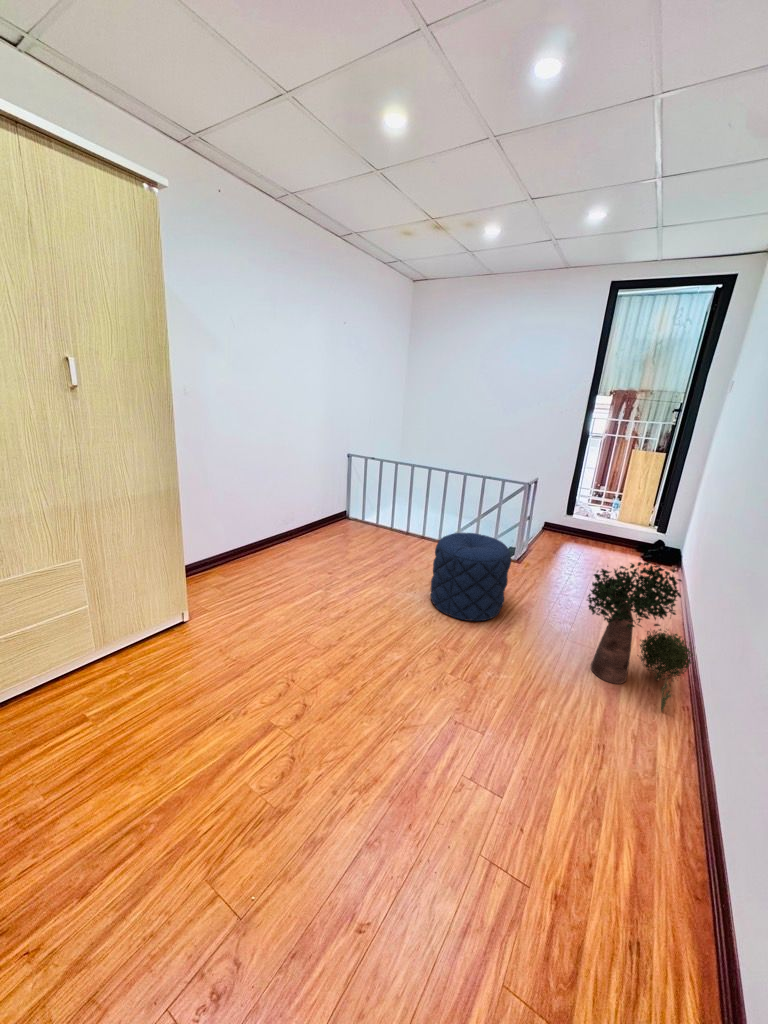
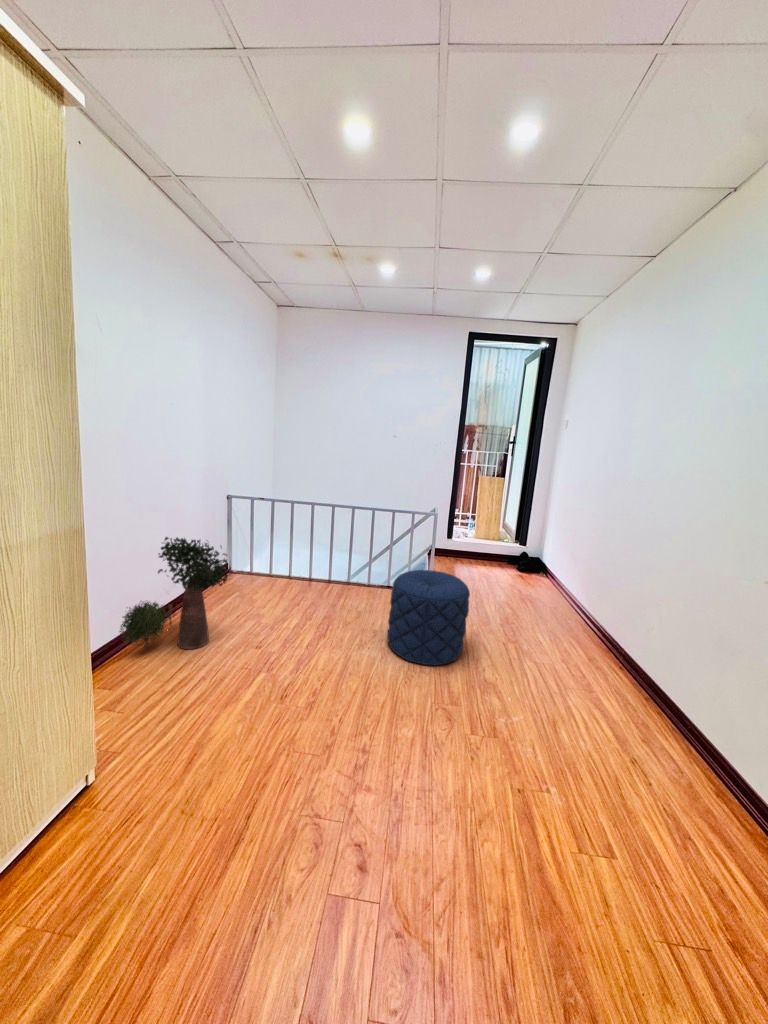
potted plant: present [587,561,694,711] -> present [120,537,228,649]

